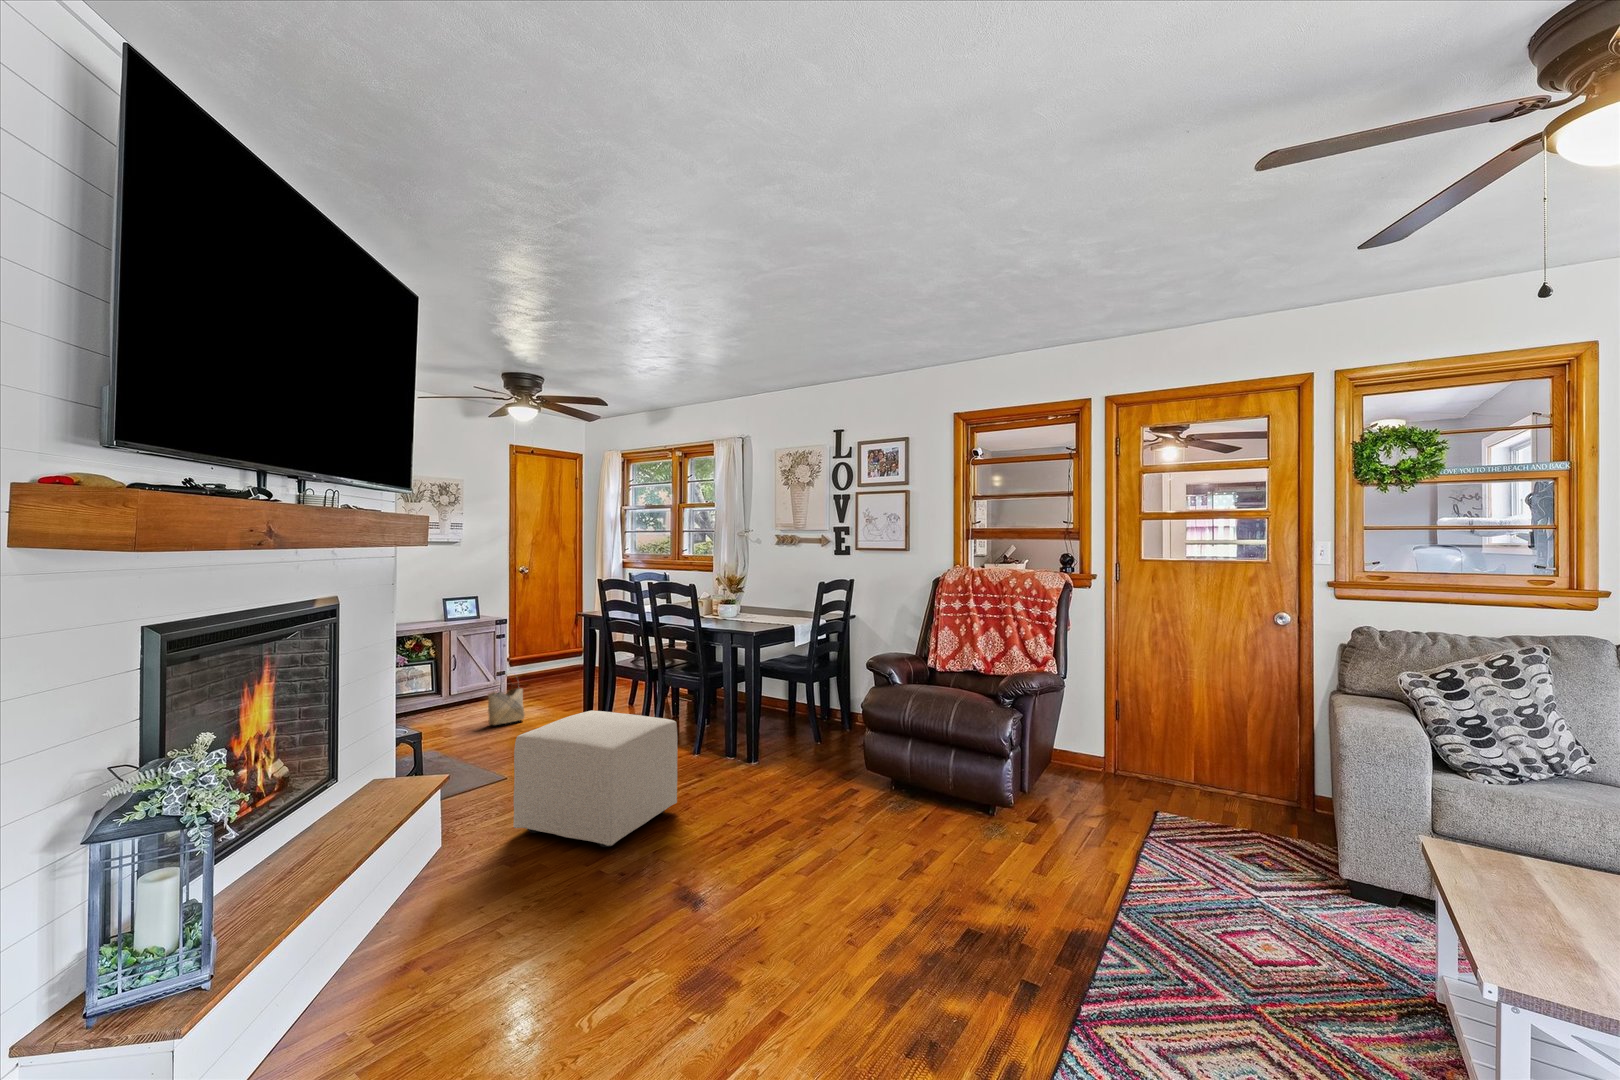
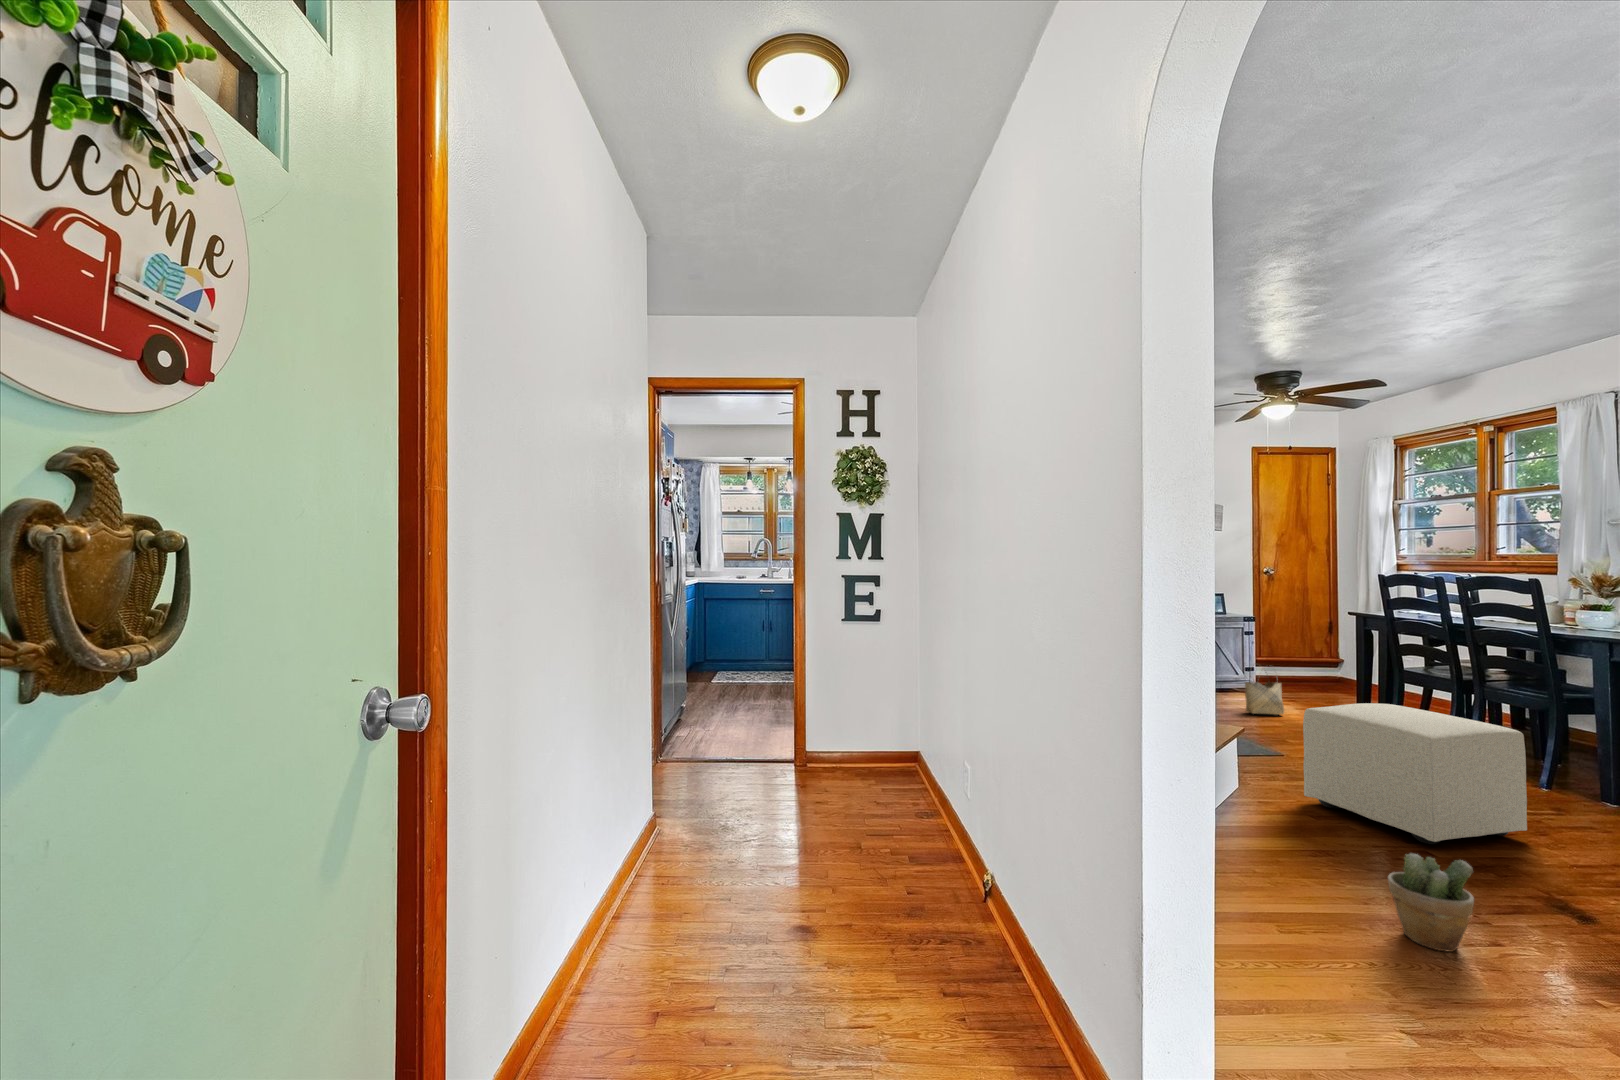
potted plant: none [552,892,619,995] -> present [1388,854,1474,952]

